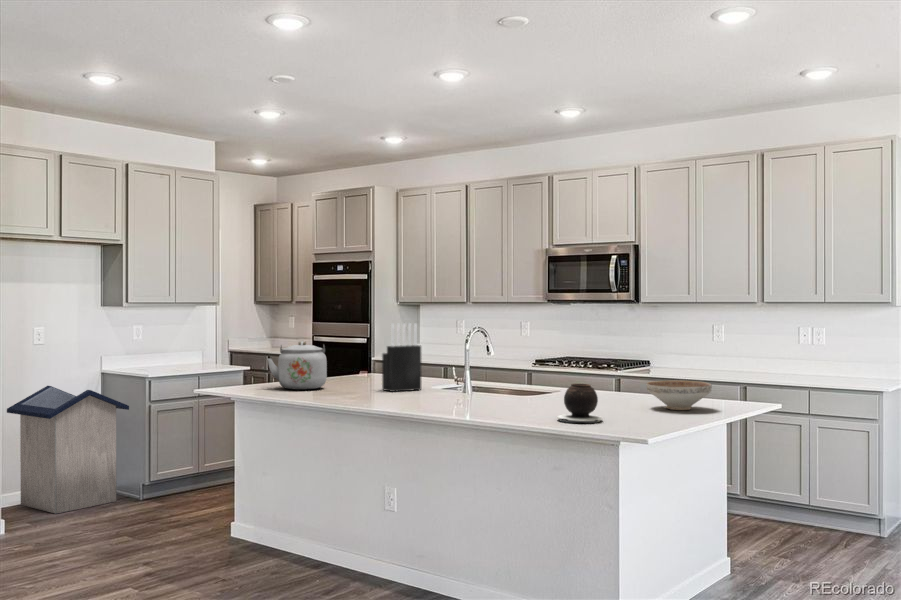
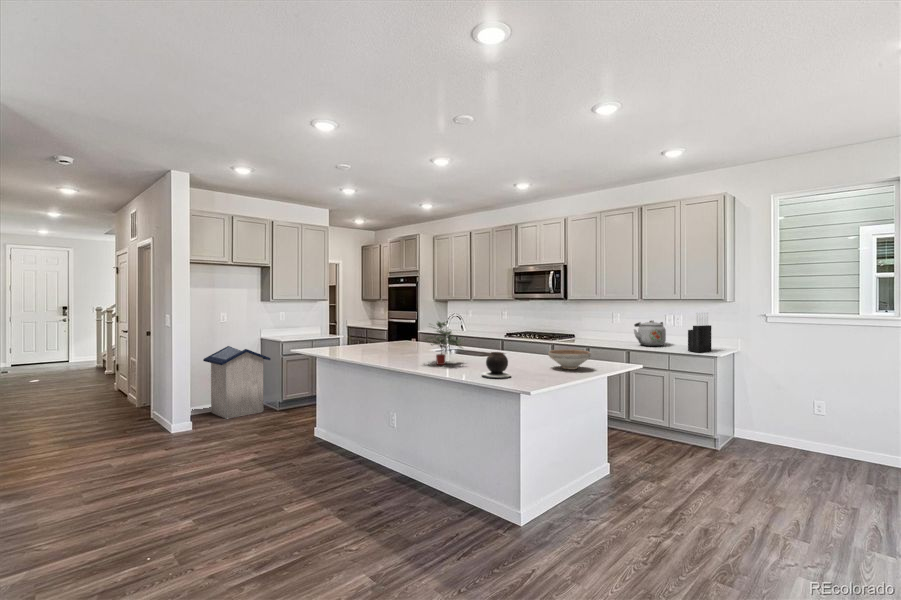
knife block: present [382,323,421,392] -> present [688,313,711,352]
potted plant: none [451,338,520,407] -> present [426,322,462,365]
kettle: present [268,341,327,390] -> present [634,320,666,346]

